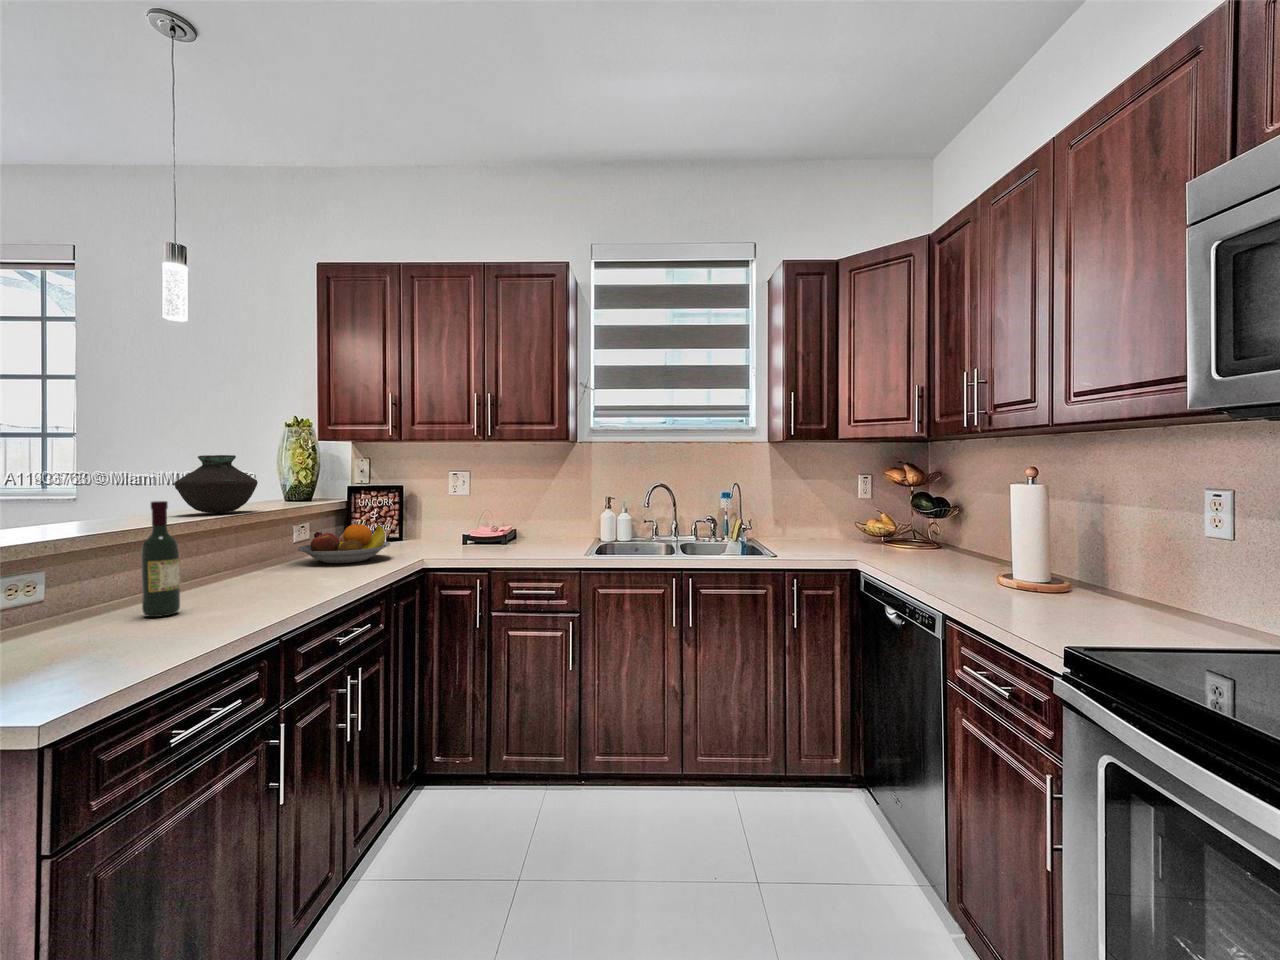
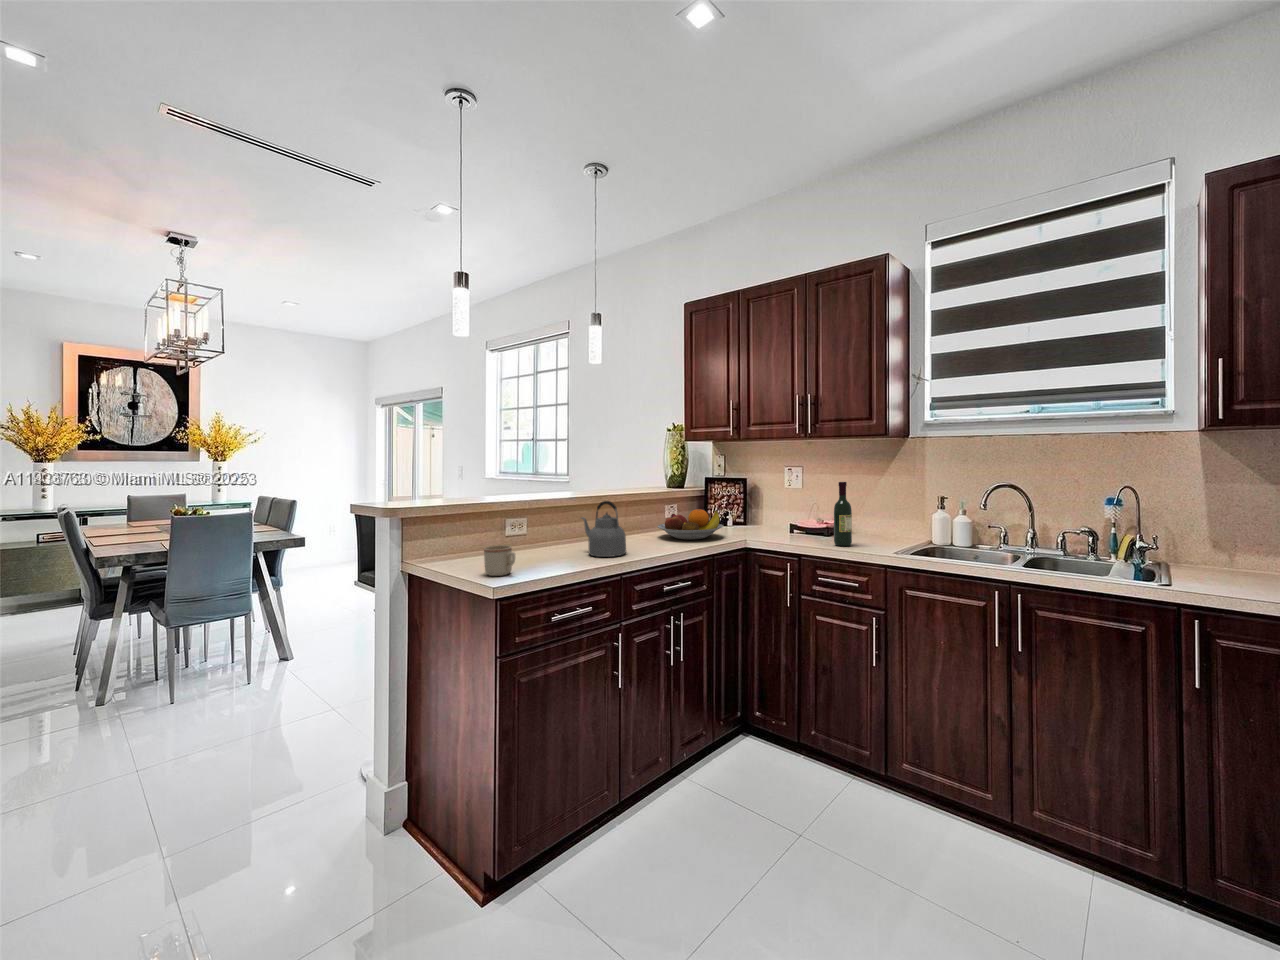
vase: present [174,455,258,513] -> none [582,457,630,498]
wine bottle: present [141,501,180,617] -> present [834,482,852,546]
kettle: none [194,514,279,593] -> present [581,501,626,557]
mug: none [52,587,123,638] -> present [484,545,515,576]

